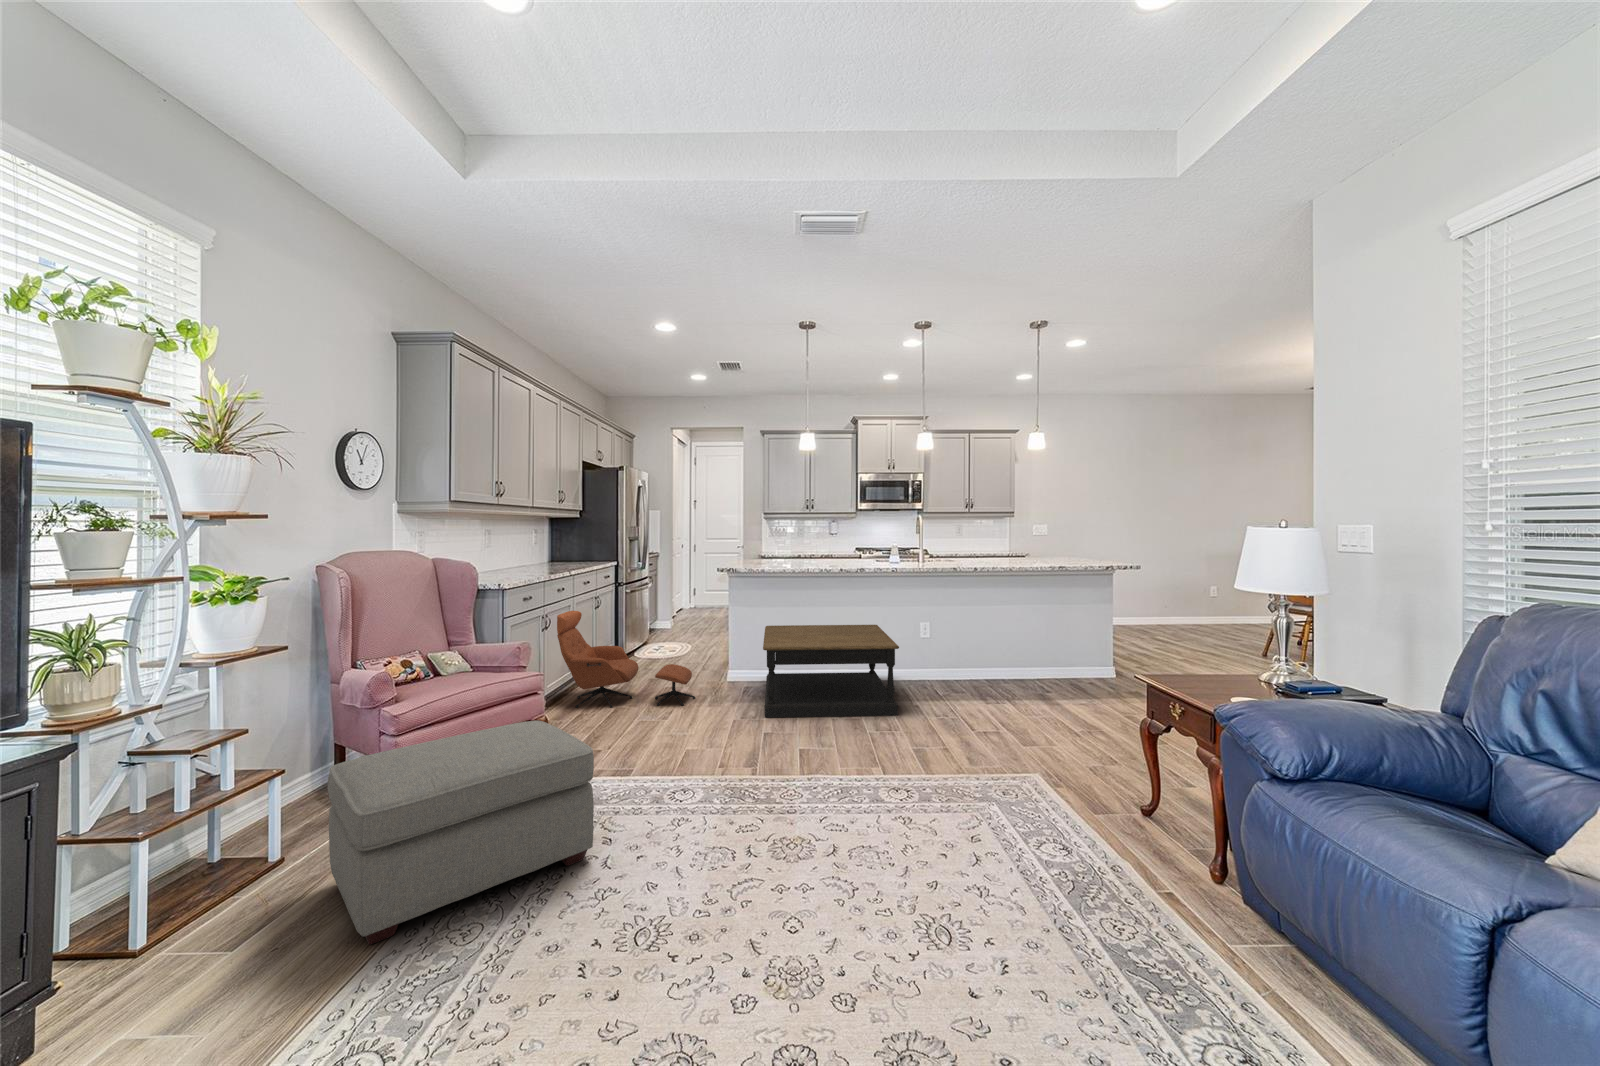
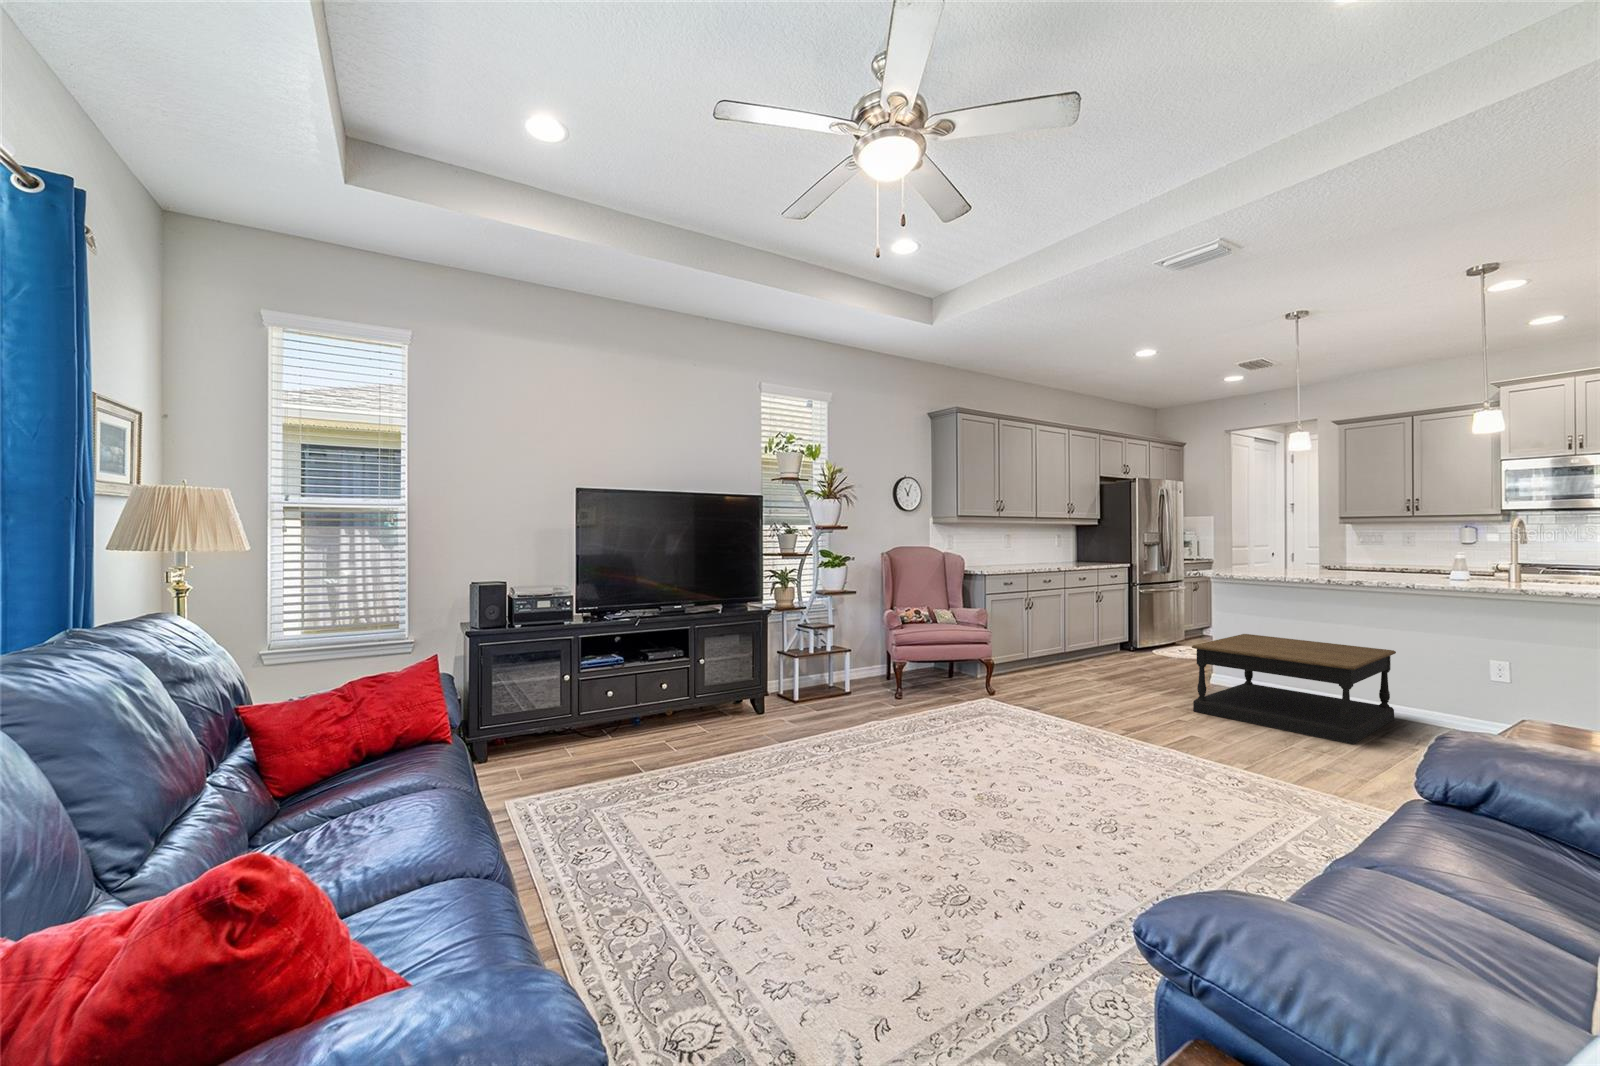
lounge chair: present [557,611,695,708] -> none [1039,599,1153,689]
ottoman: present [328,720,594,945] -> none [846,648,964,732]

